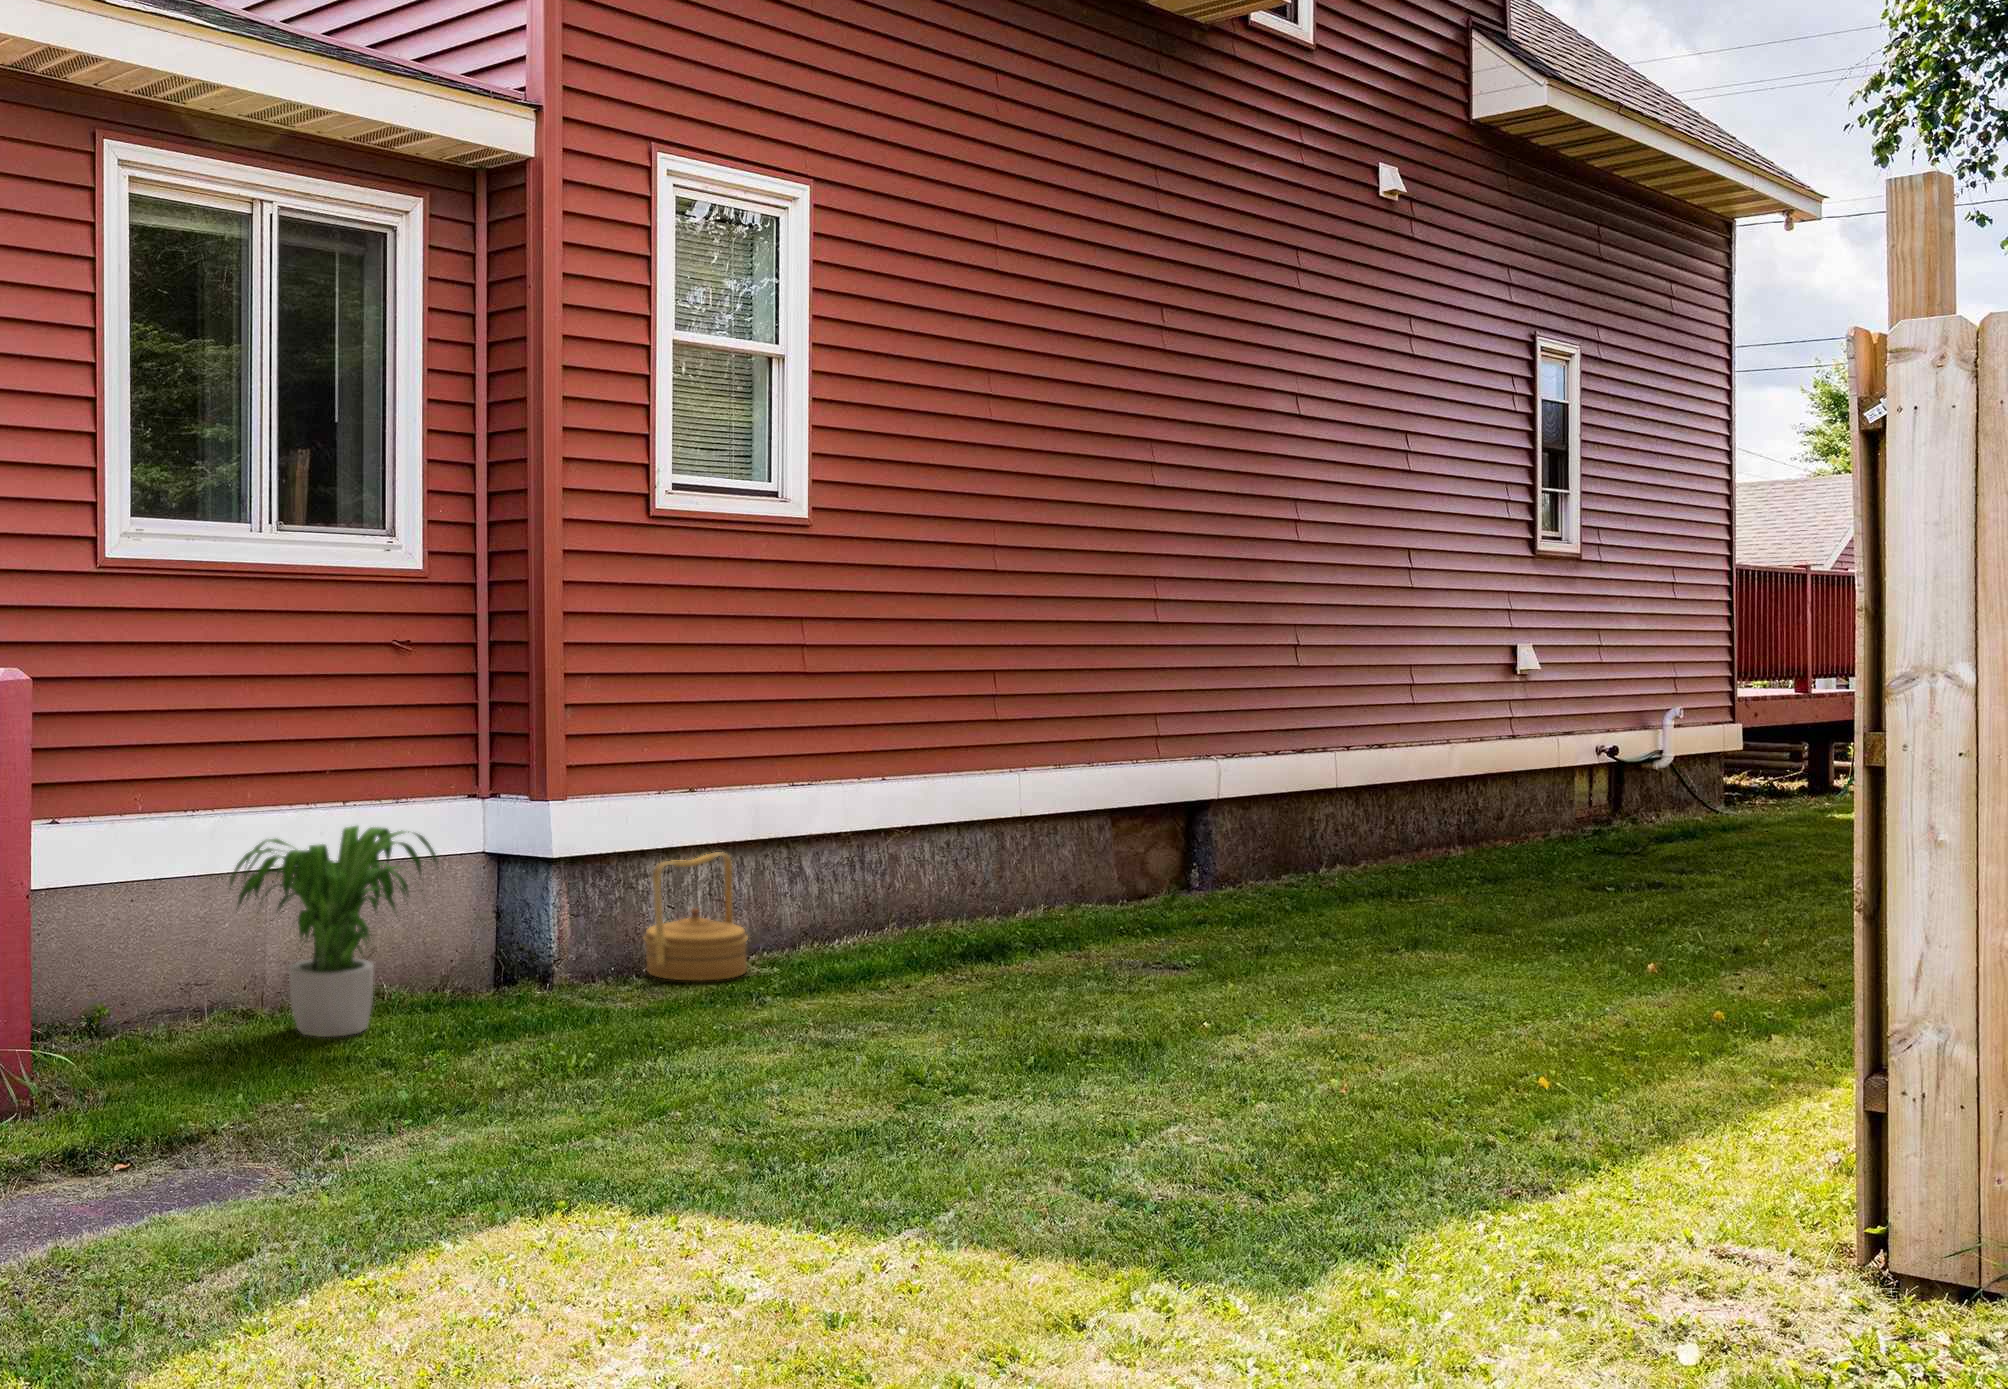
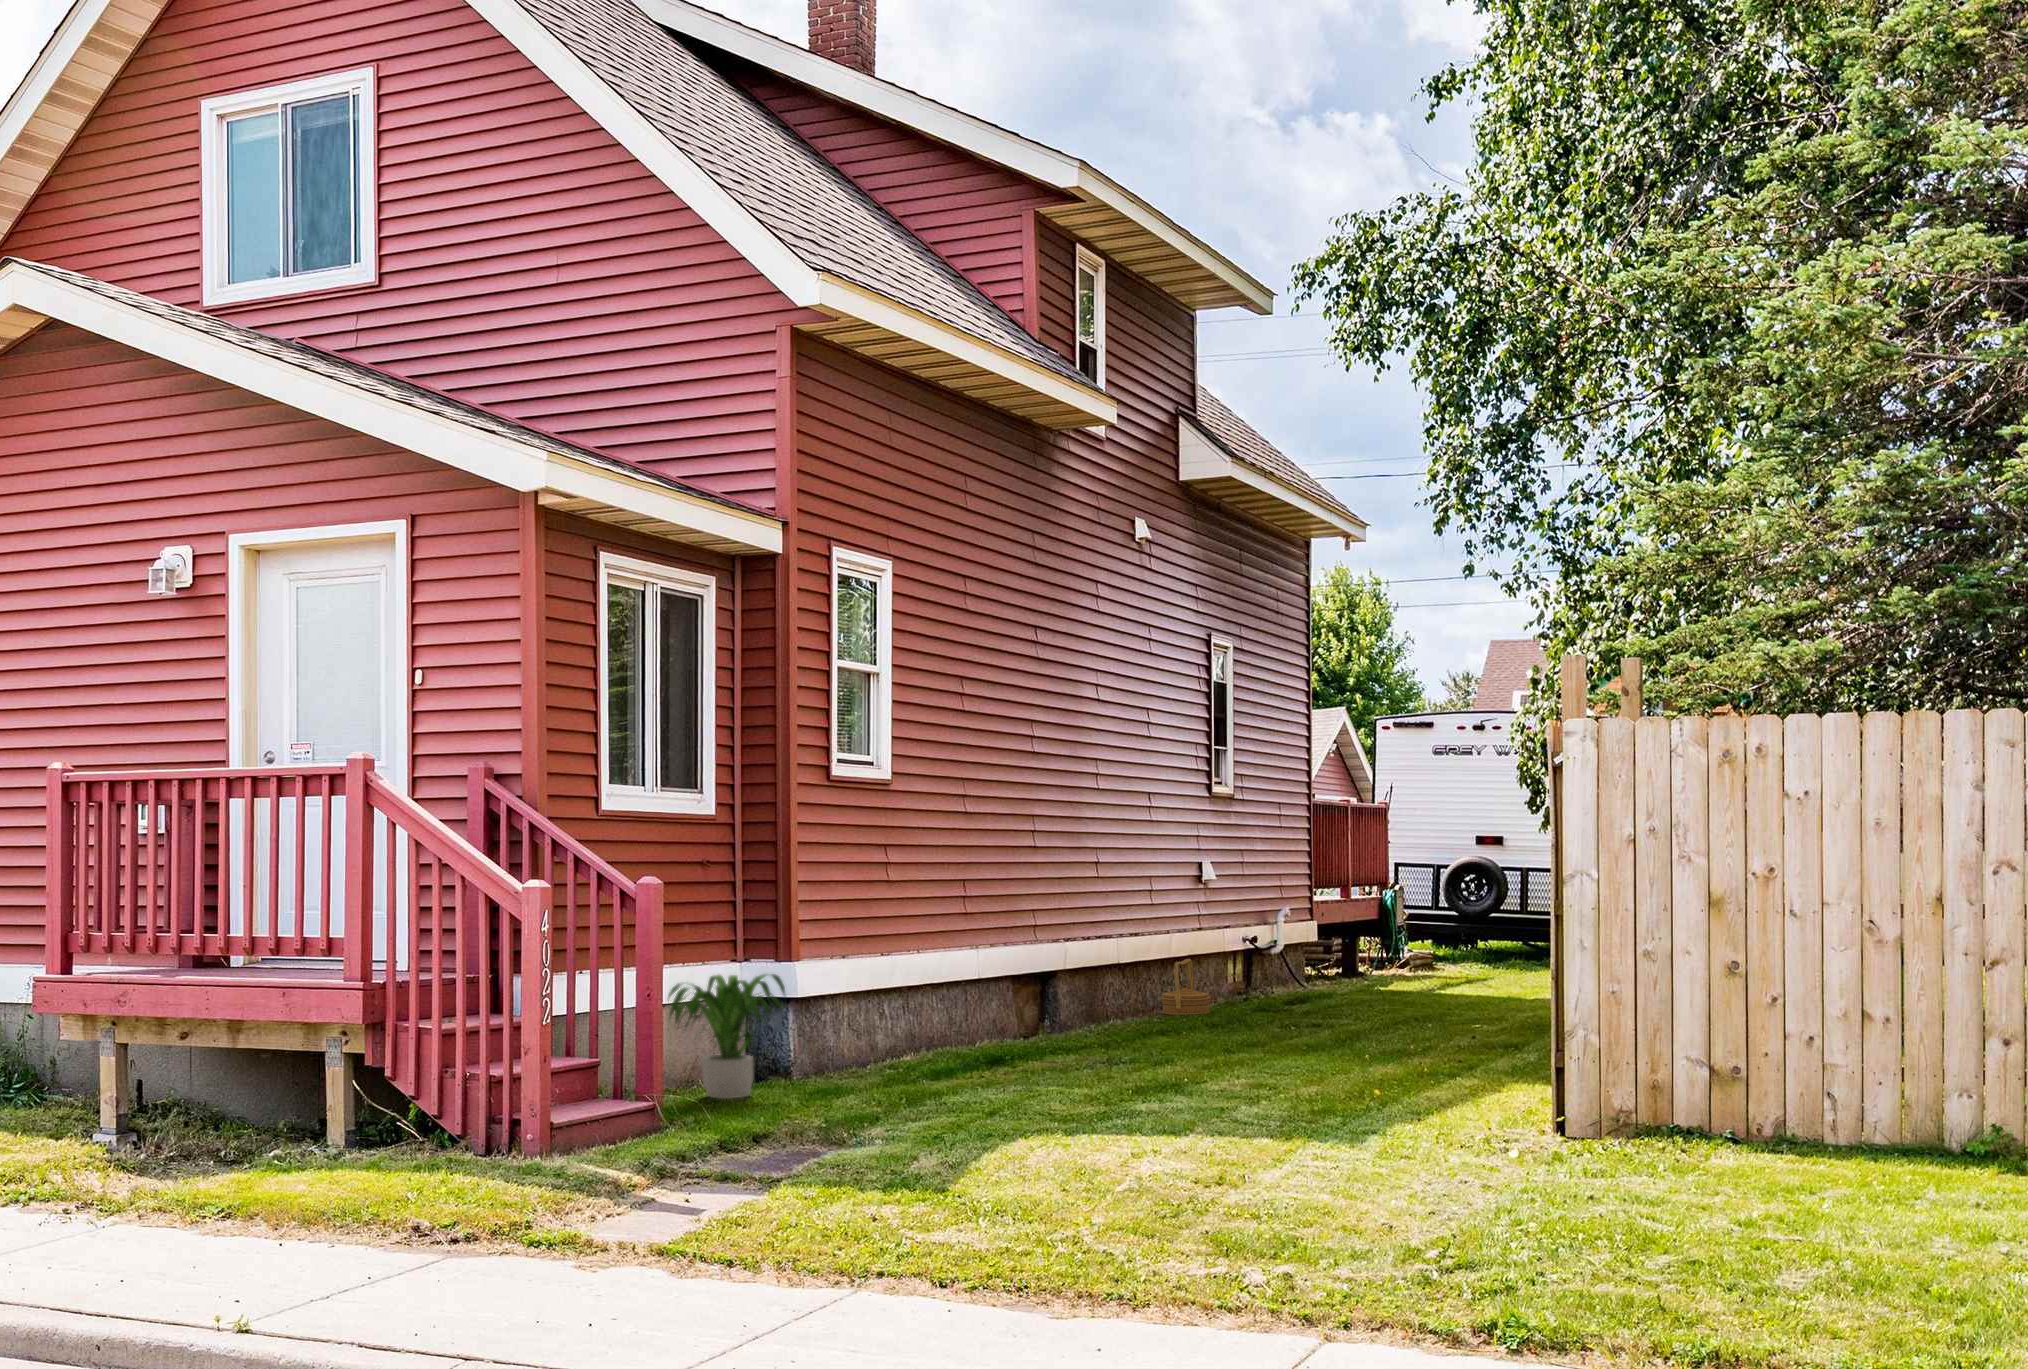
woven basket: present [644,852,748,981] -> present [1161,959,1210,1015]

